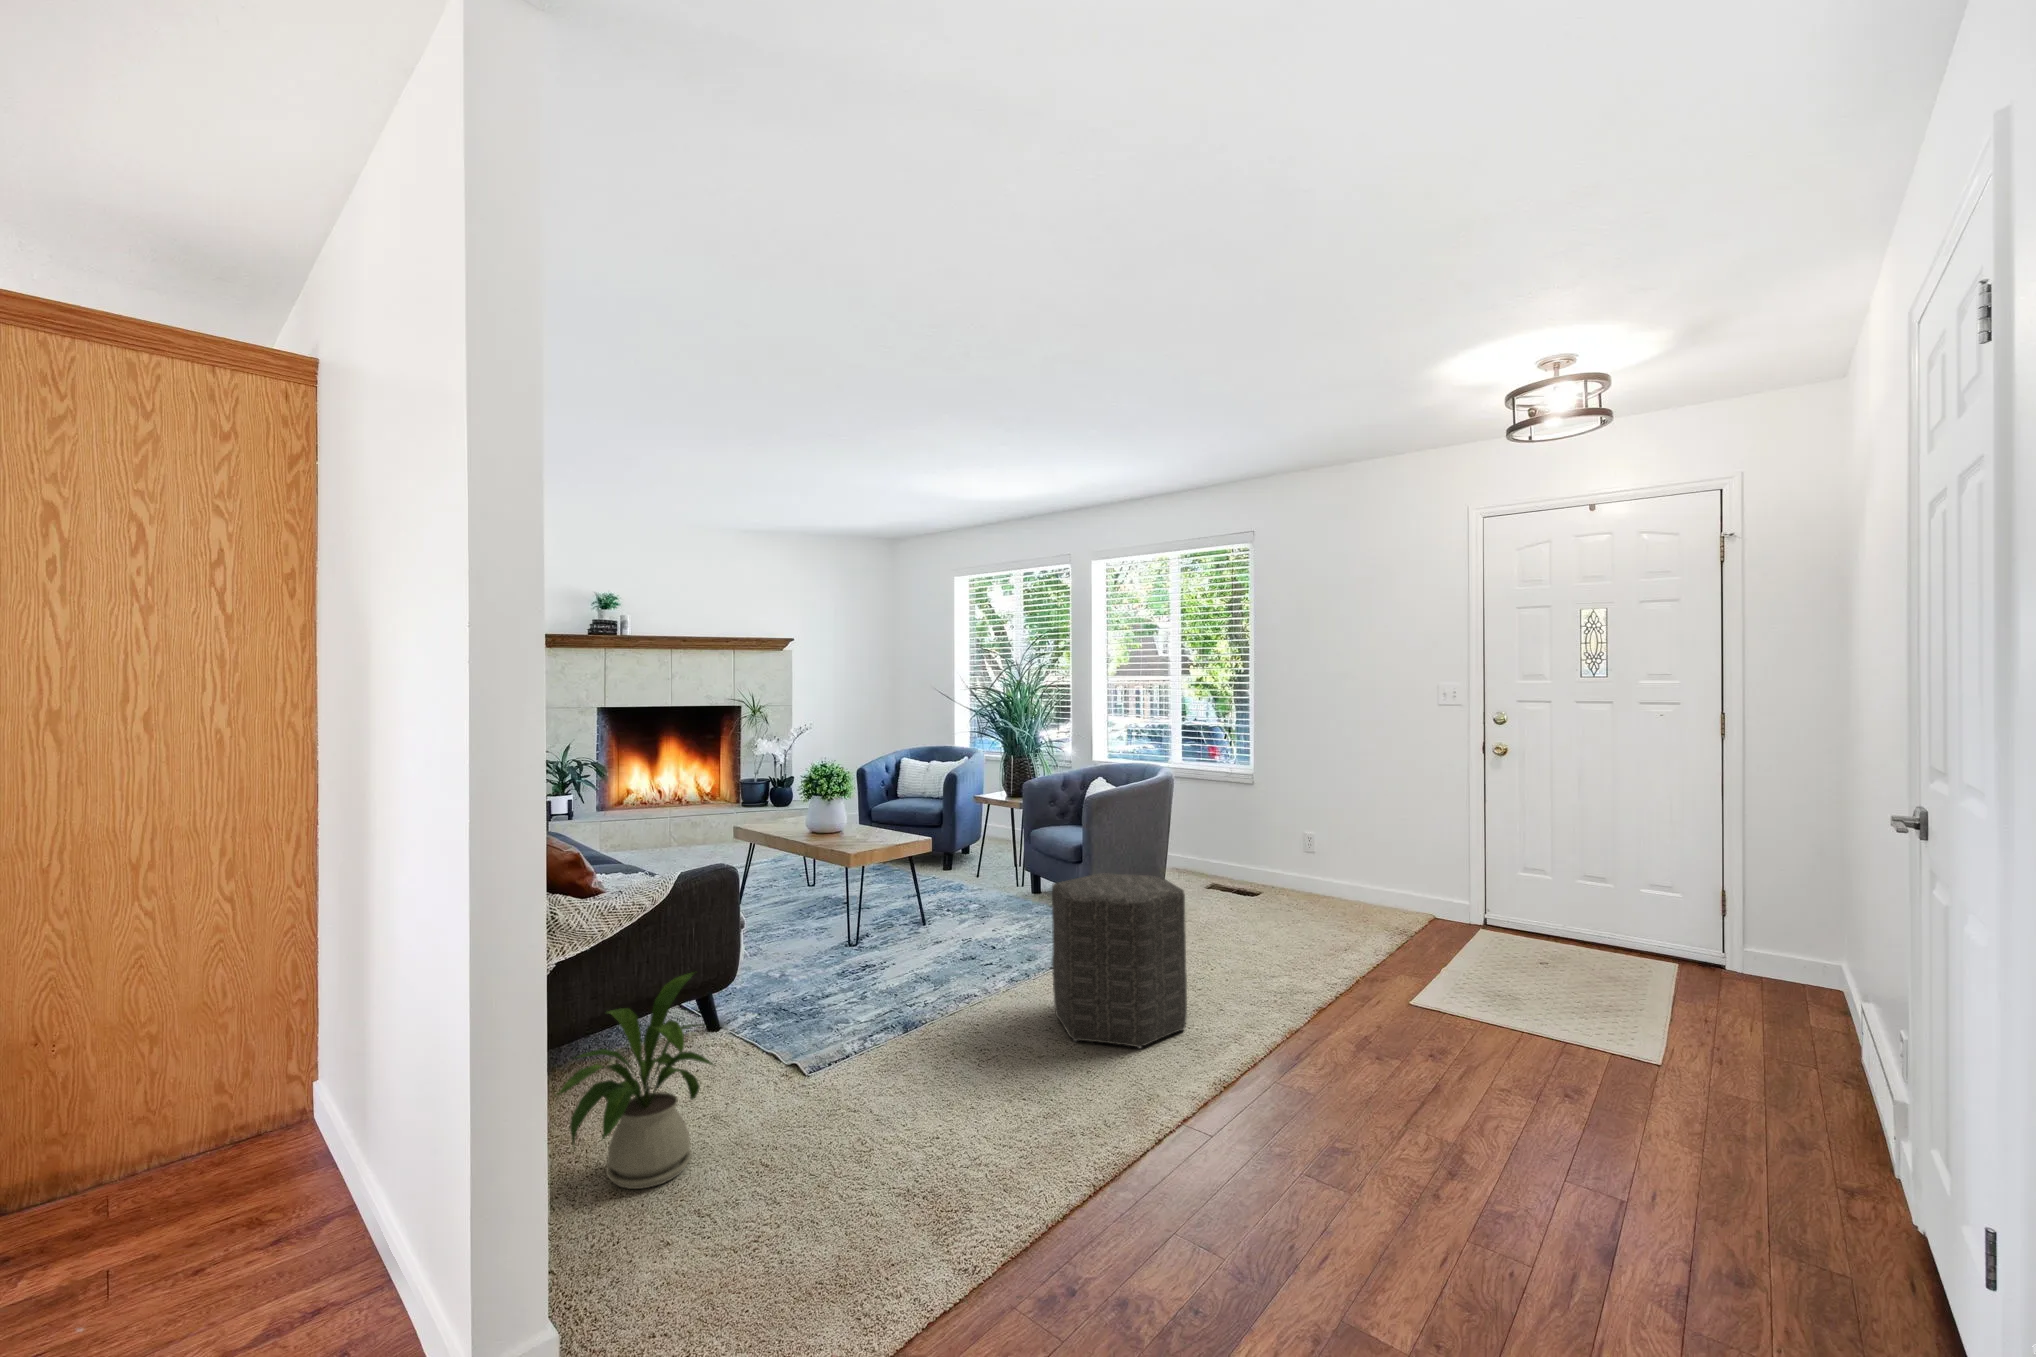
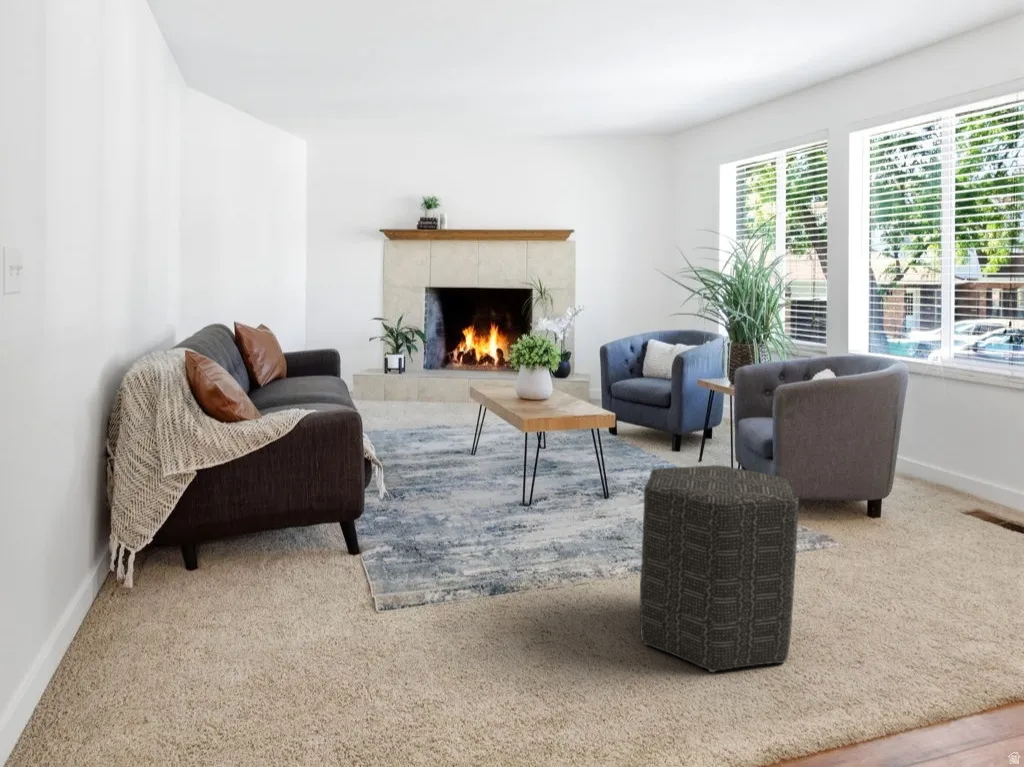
house plant: present [558,972,713,1189] -> none [44,500,230,687]

